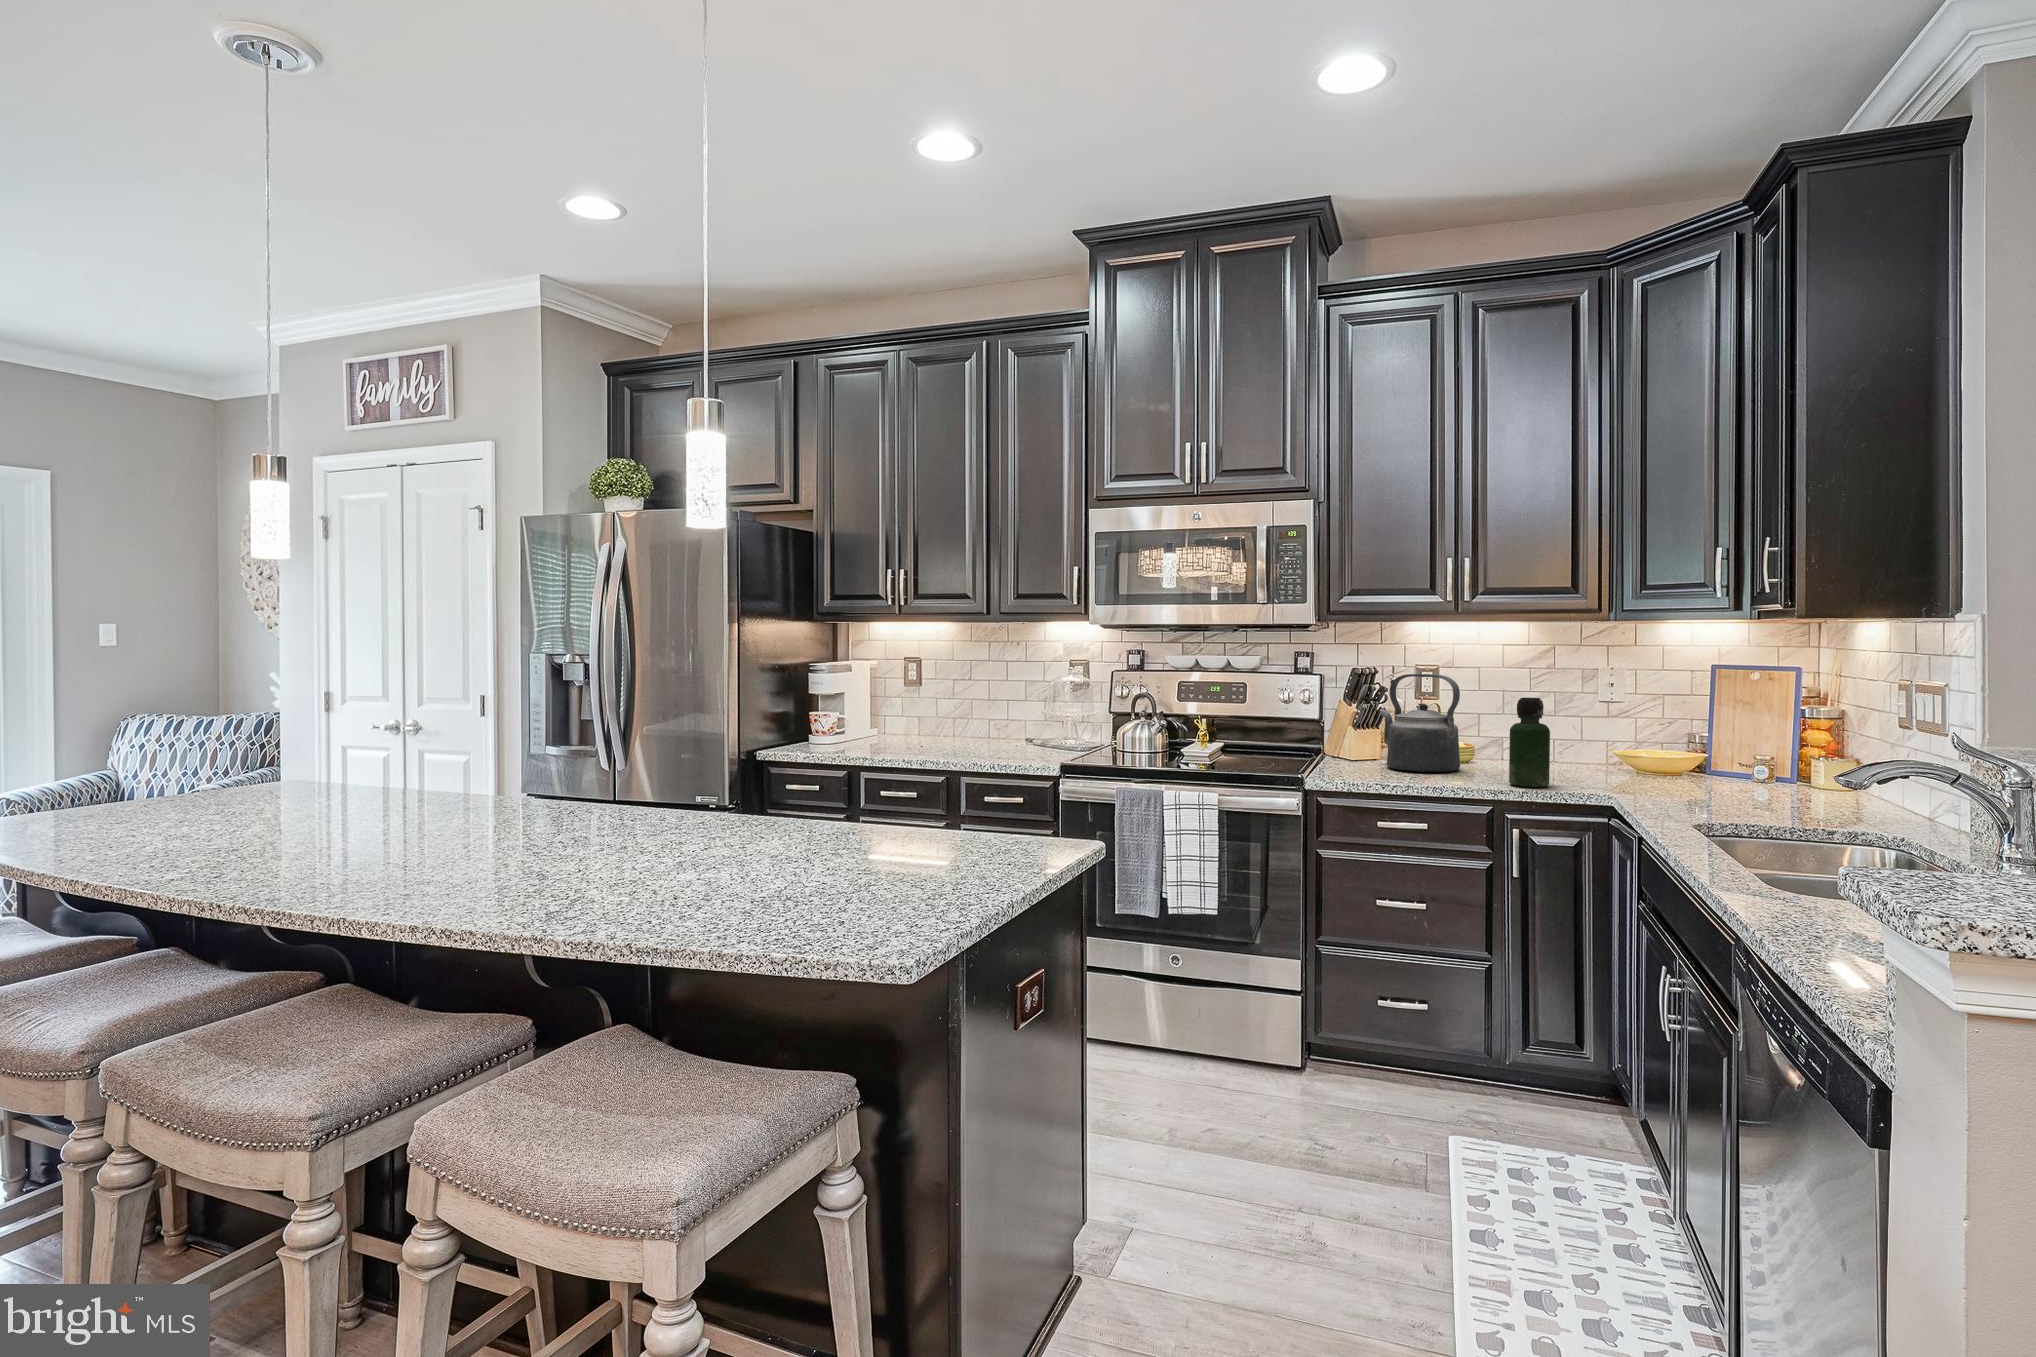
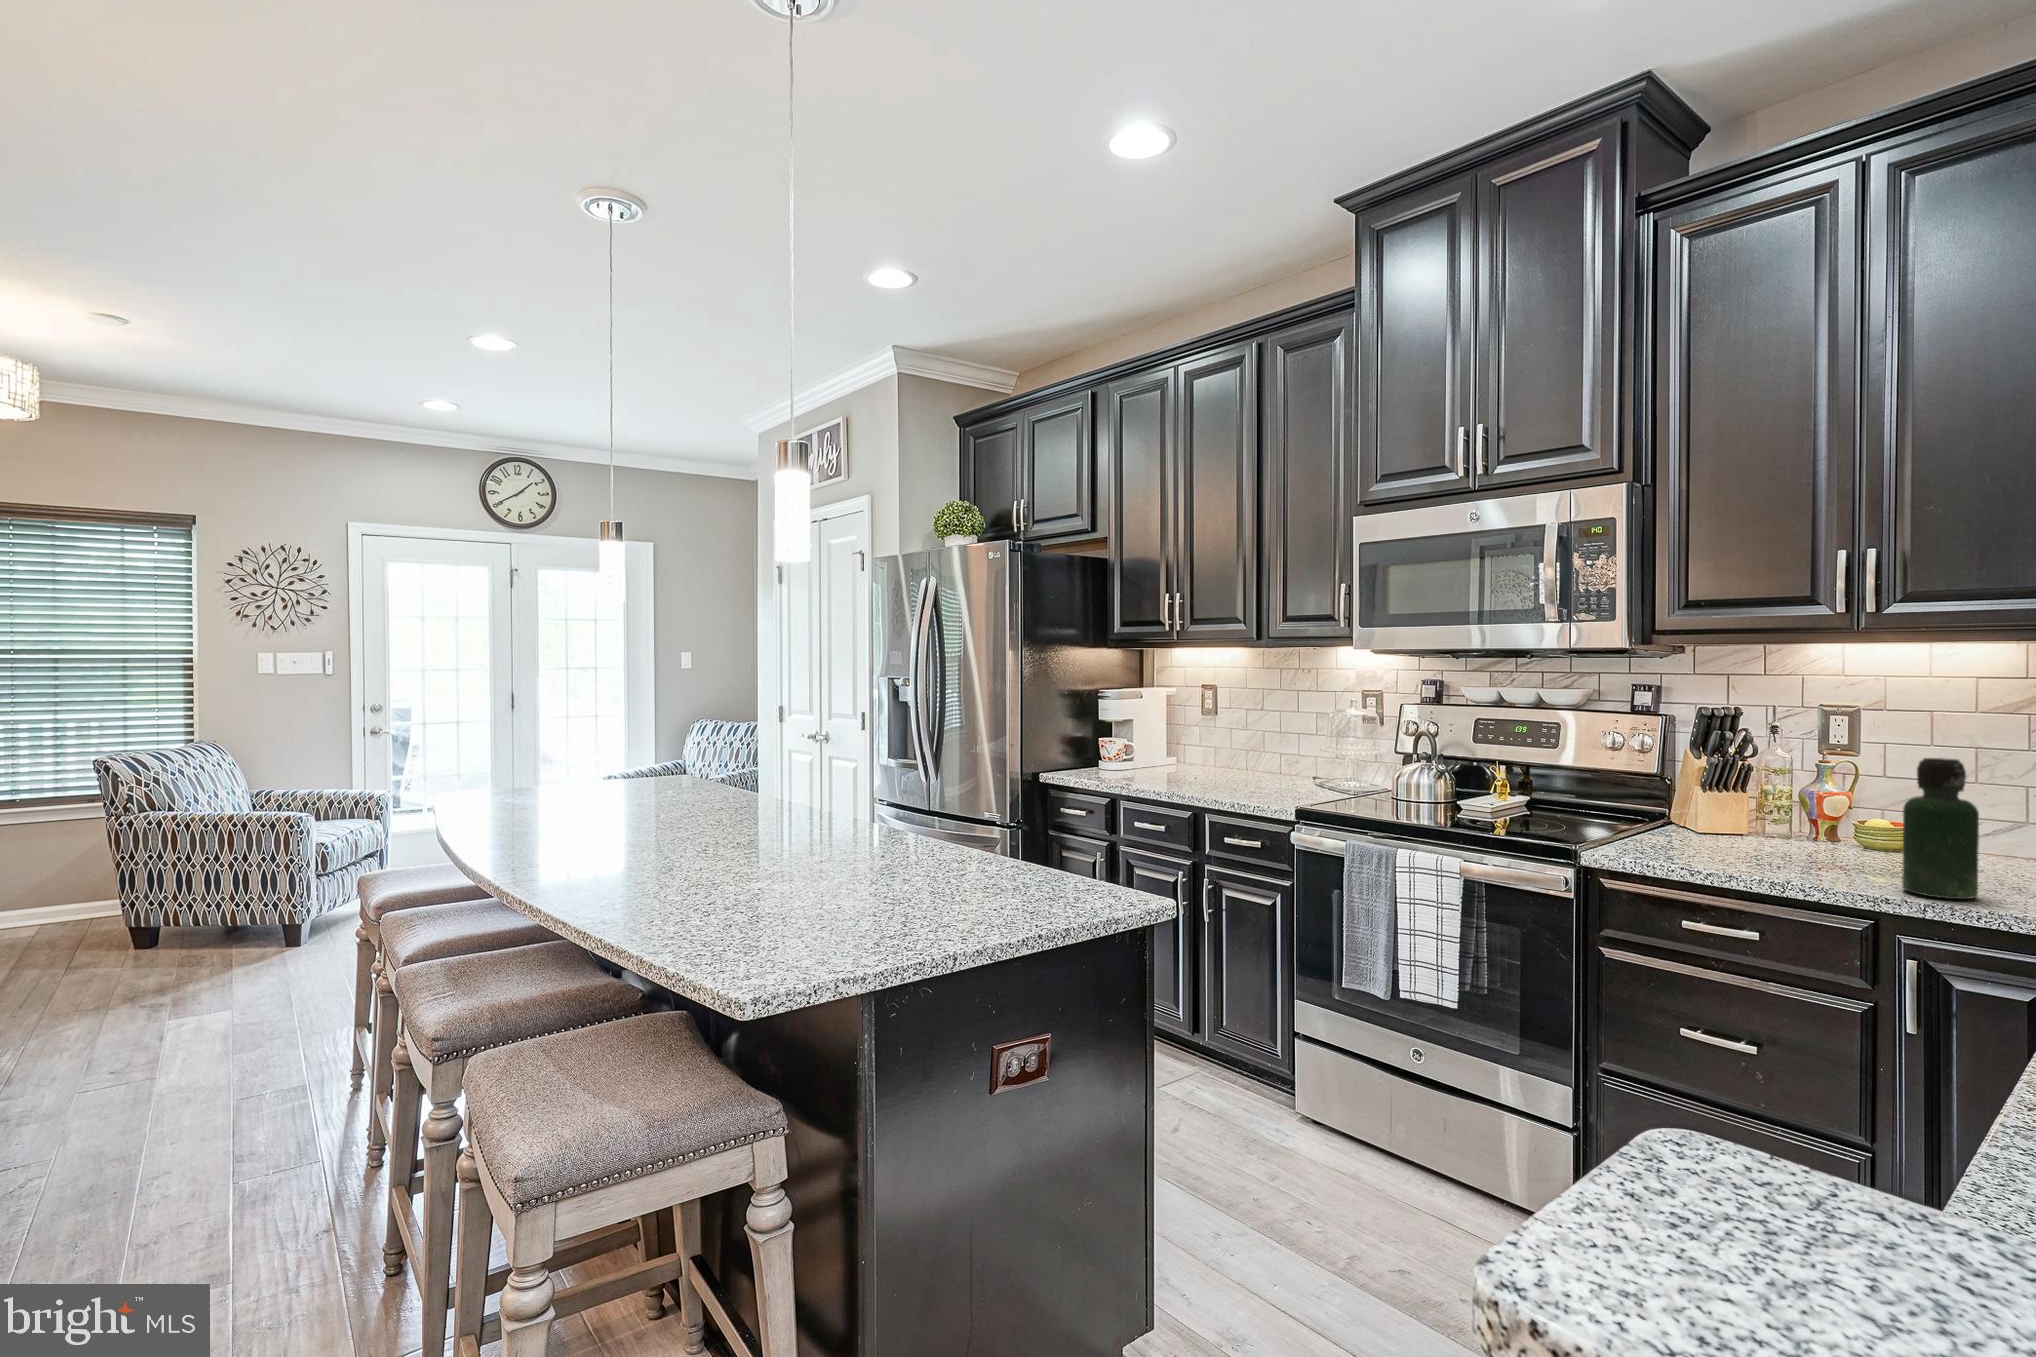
kettle: present [1380,674,1460,772] -> none [1734,718,1857,861]

